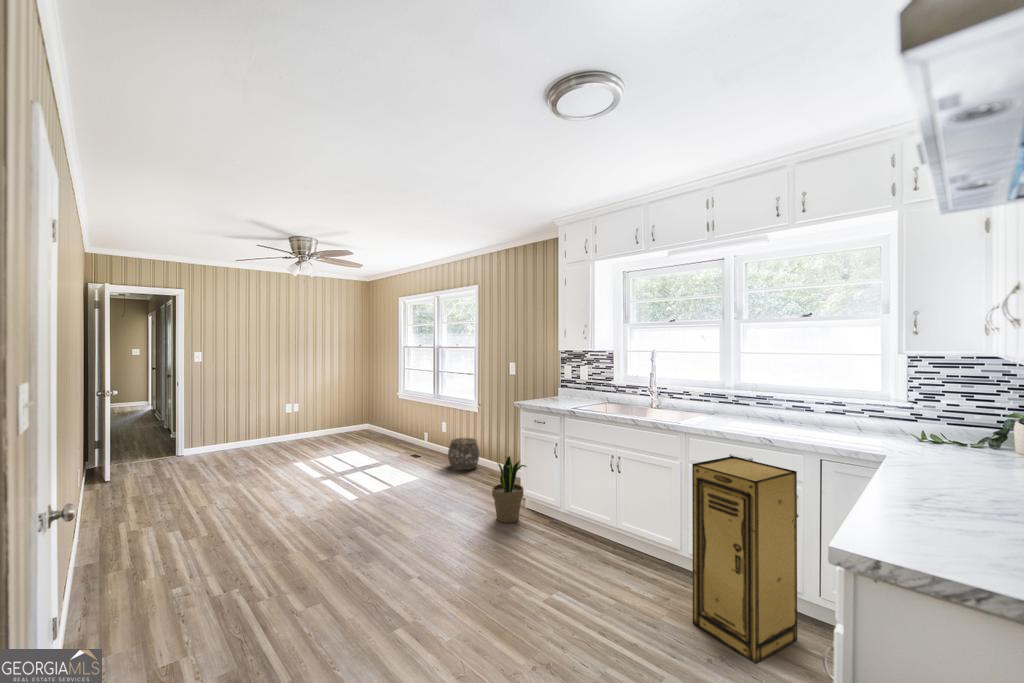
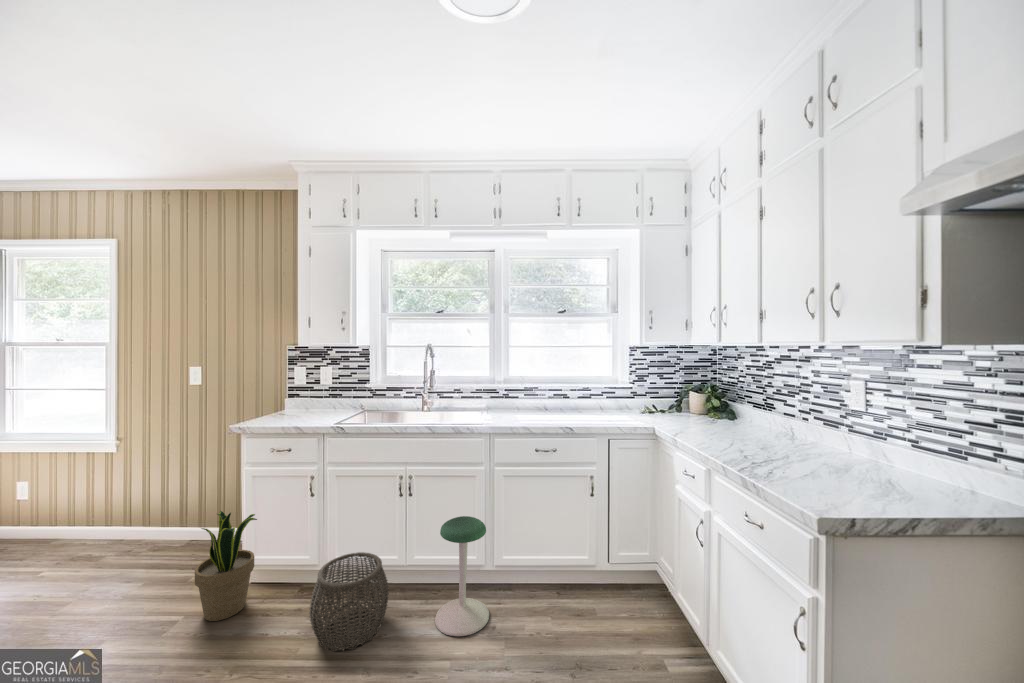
woven basket: present [448,438,480,470] -> present [309,552,389,651]
storage cabinet: present [692,456,797,664] -> none [539,451,612,654]
stool: none [618,497,667,594] -> present [435,516,489,636]

